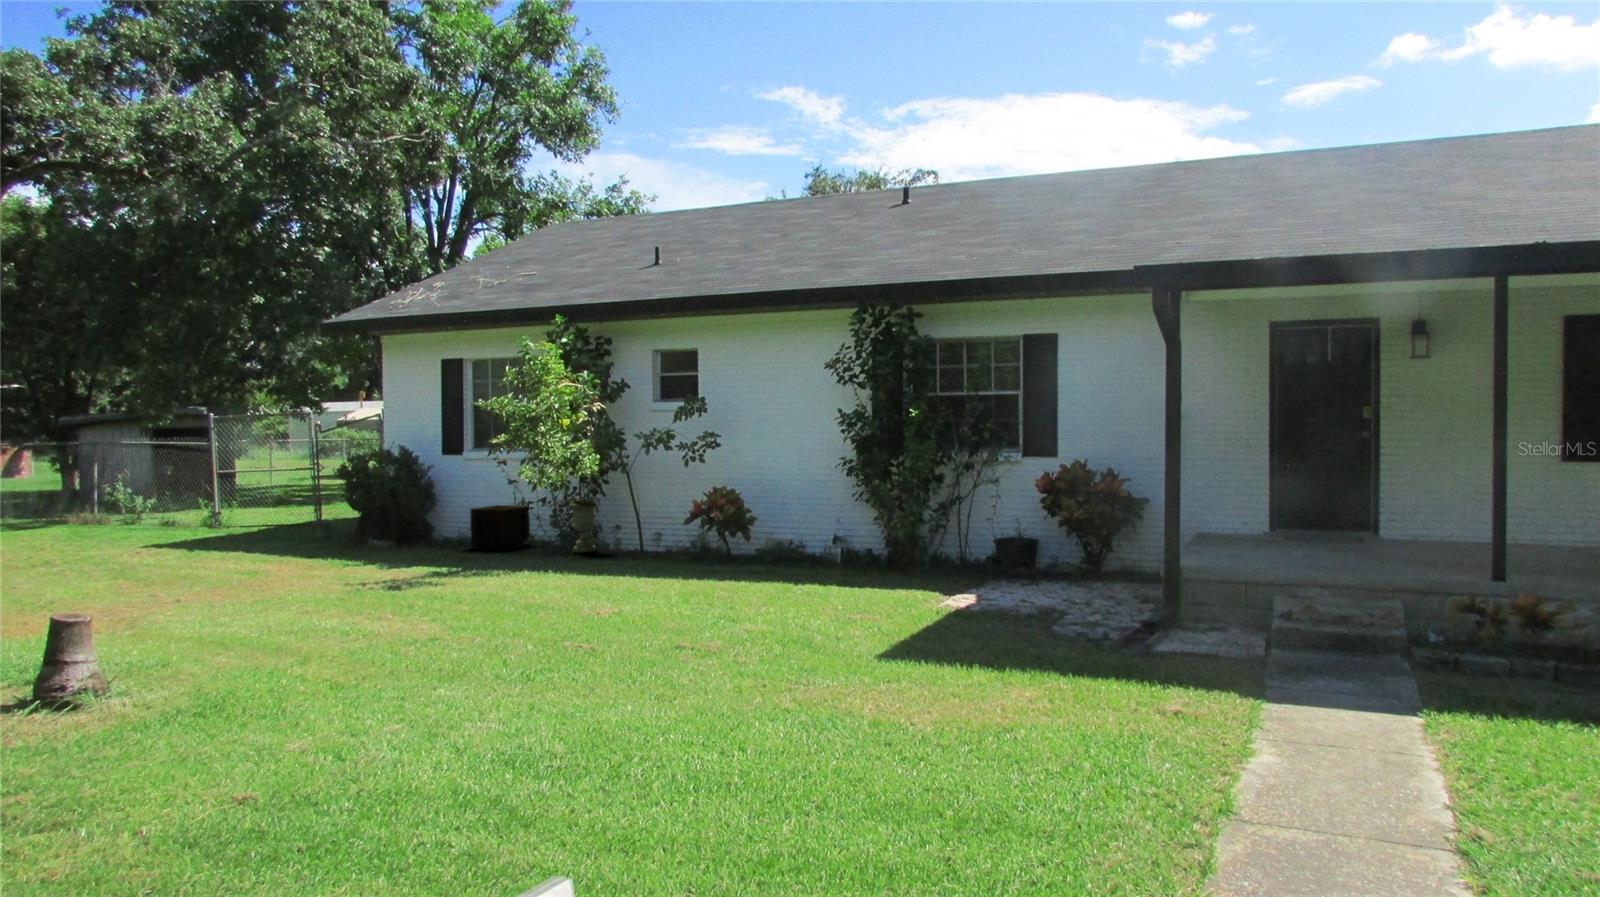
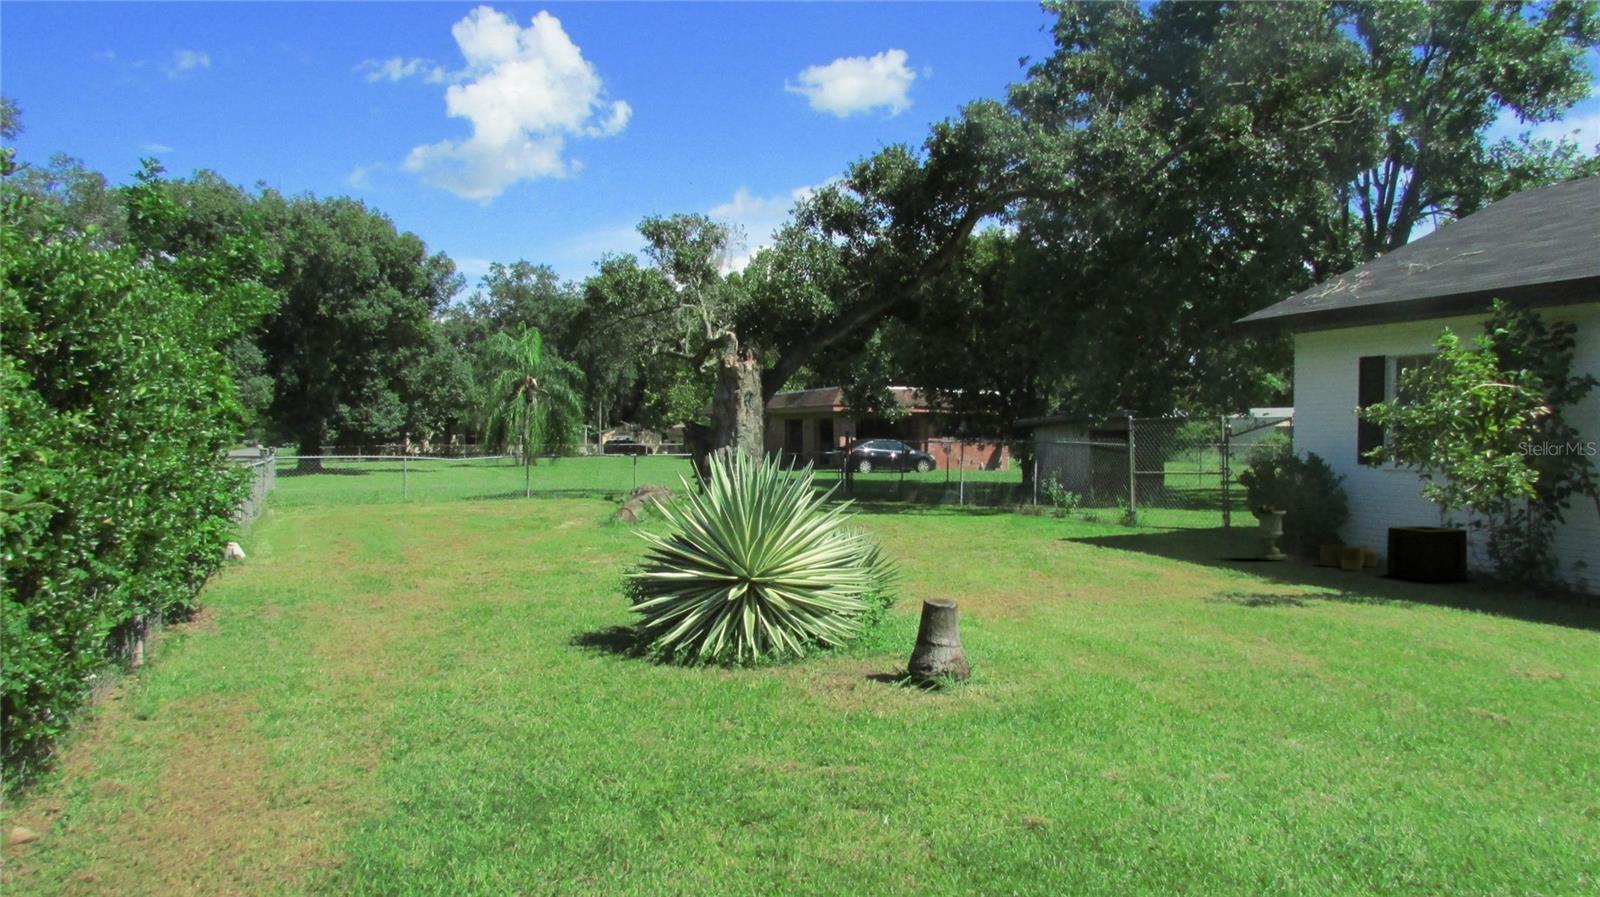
planter: present [569,498,597,553] -> present [1254,505,1286,560]
woven basket: none [415,524,462,549] -> present [1320,545,1377,571]

